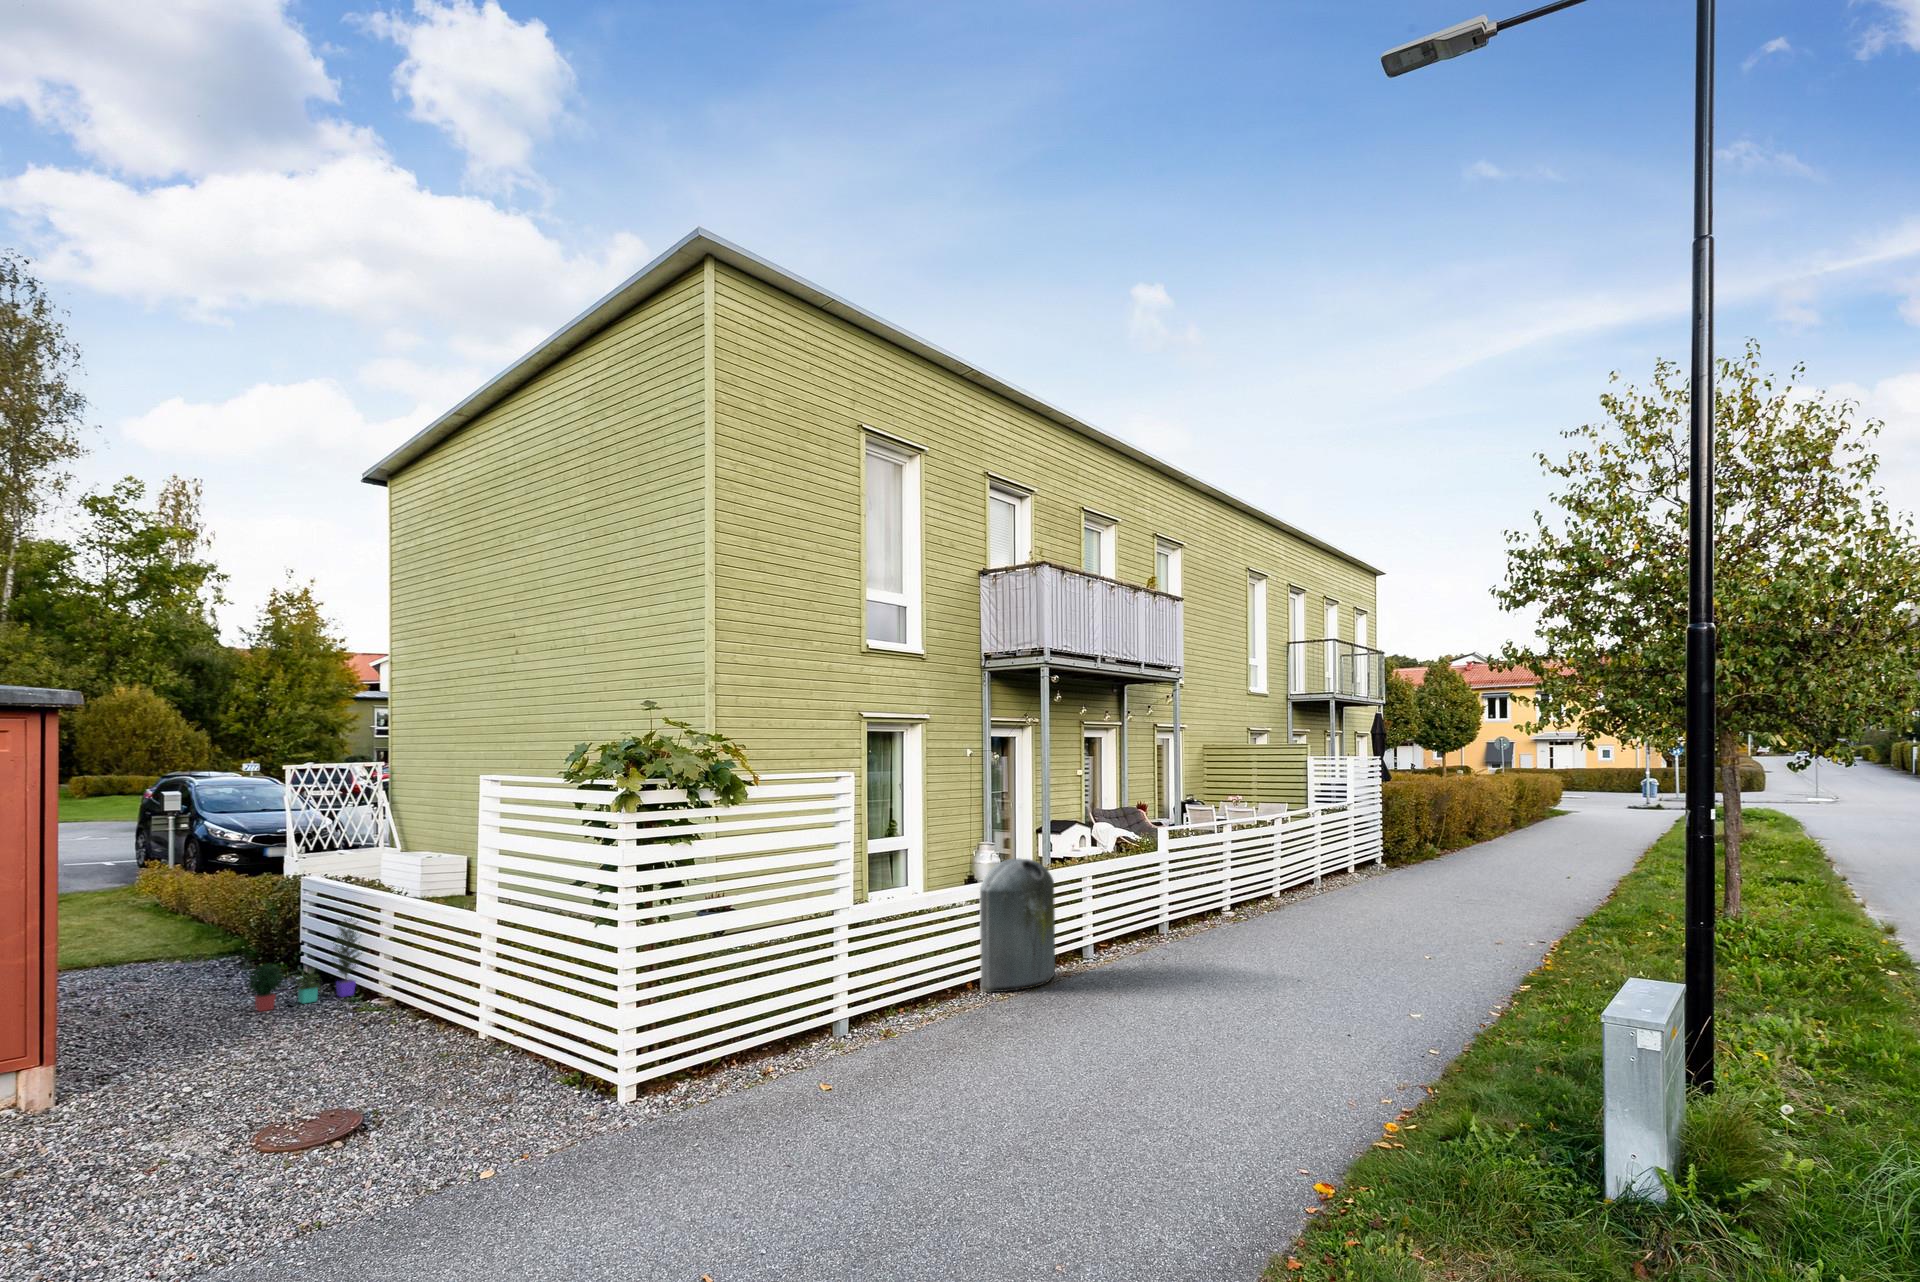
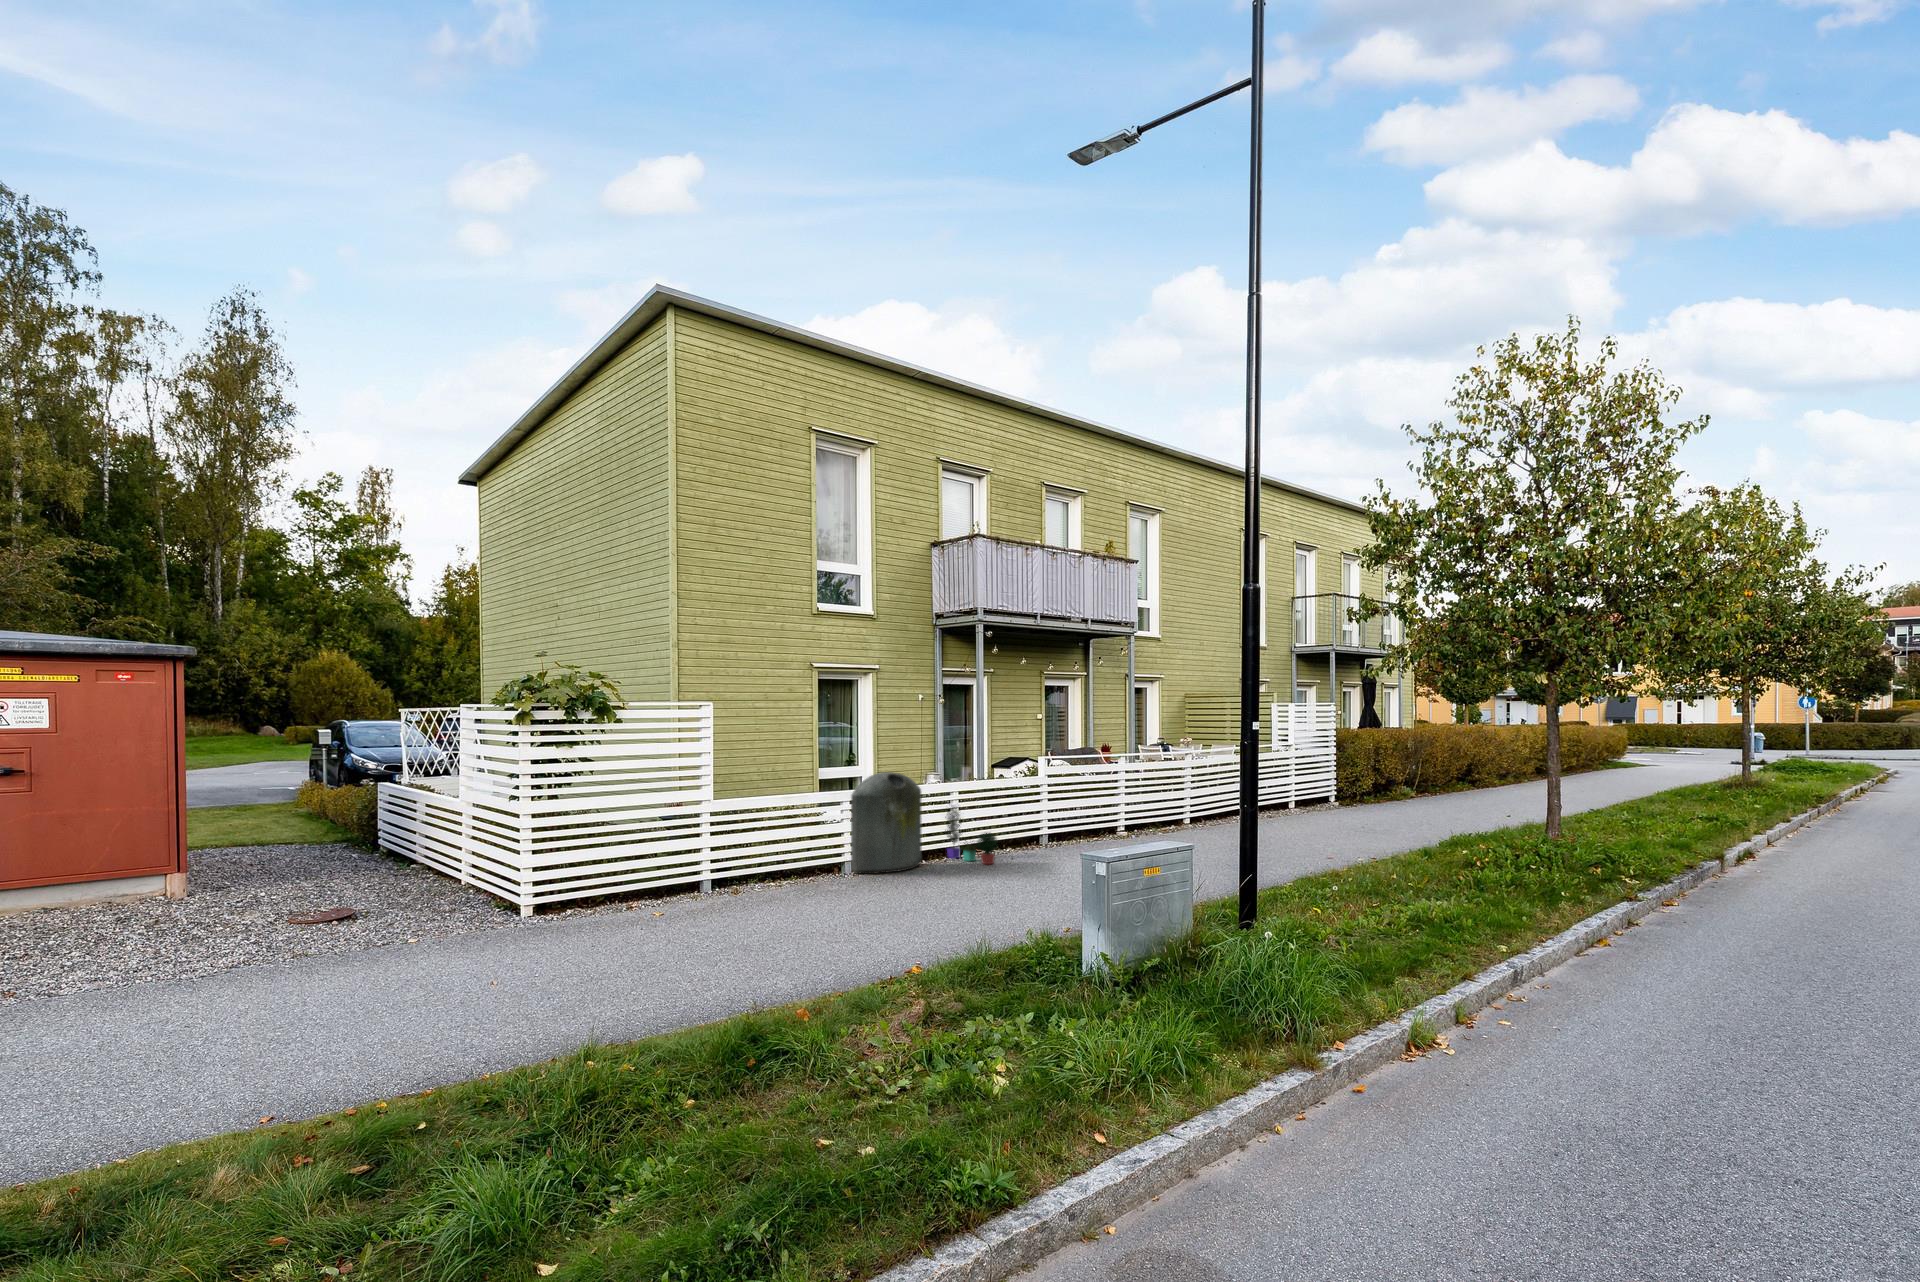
potted plant: present [248,918,362,1011] -> present [945,806,997,865]

